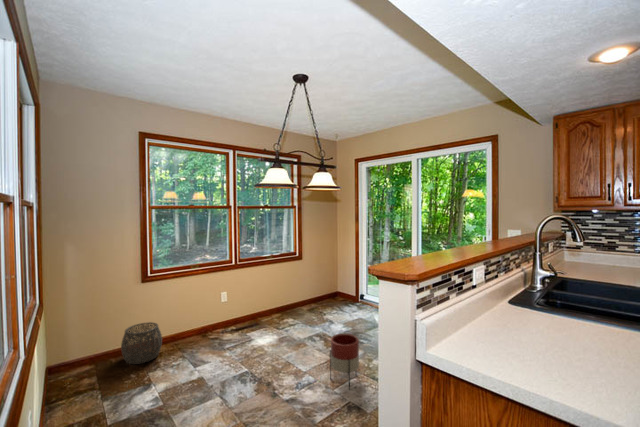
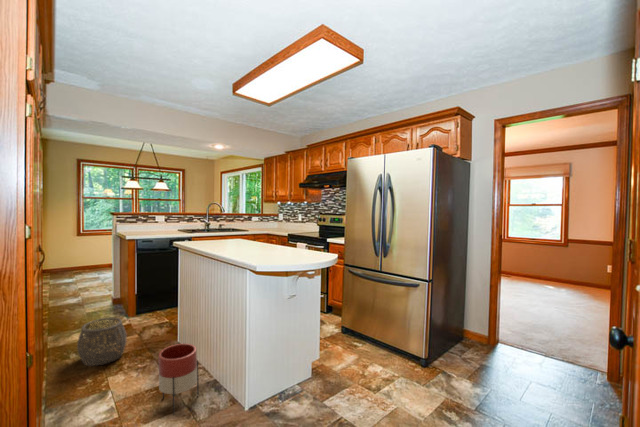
planter: present [330,334,359,389] -> present [159,343,199,415]

